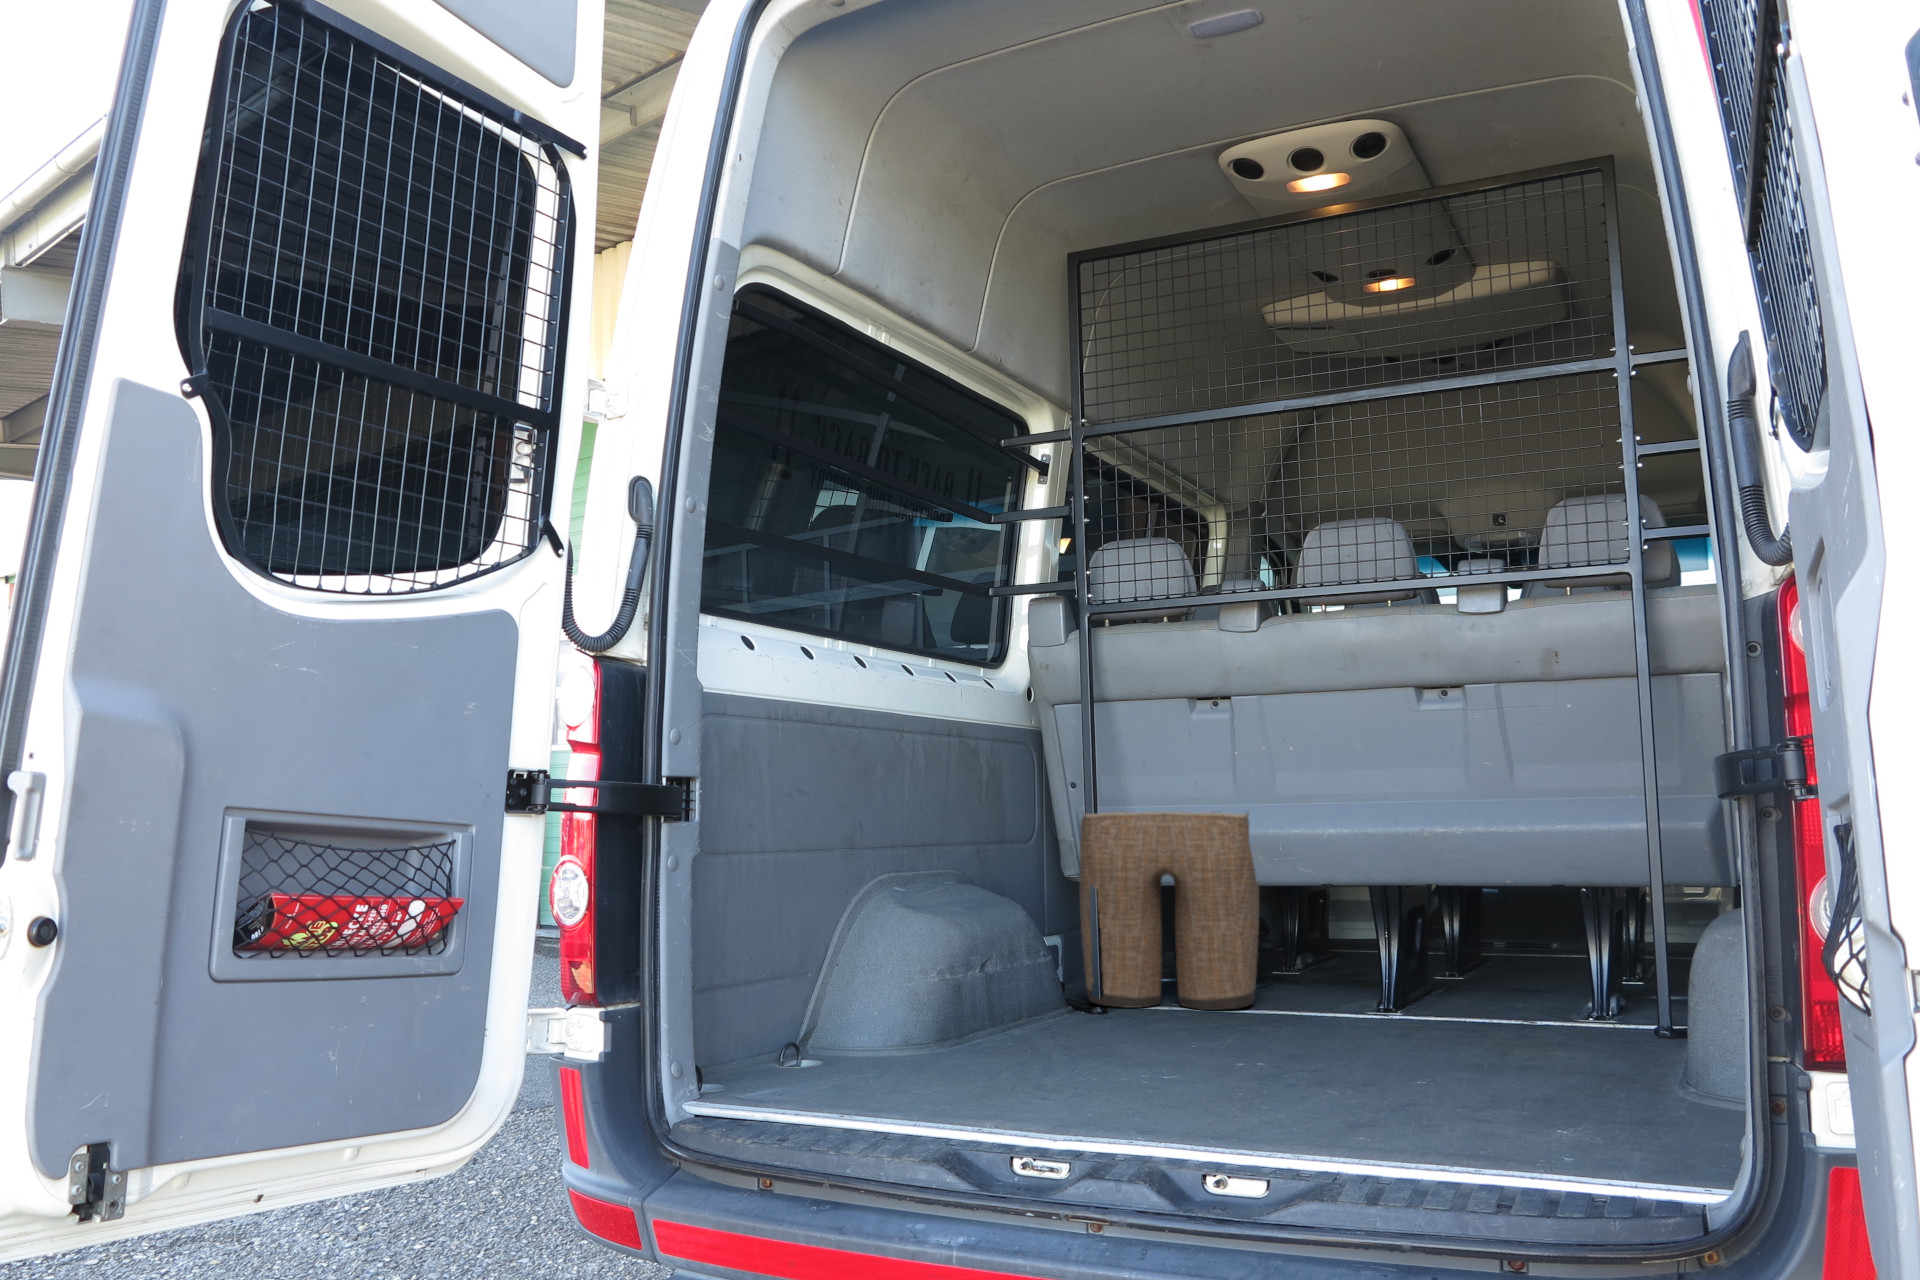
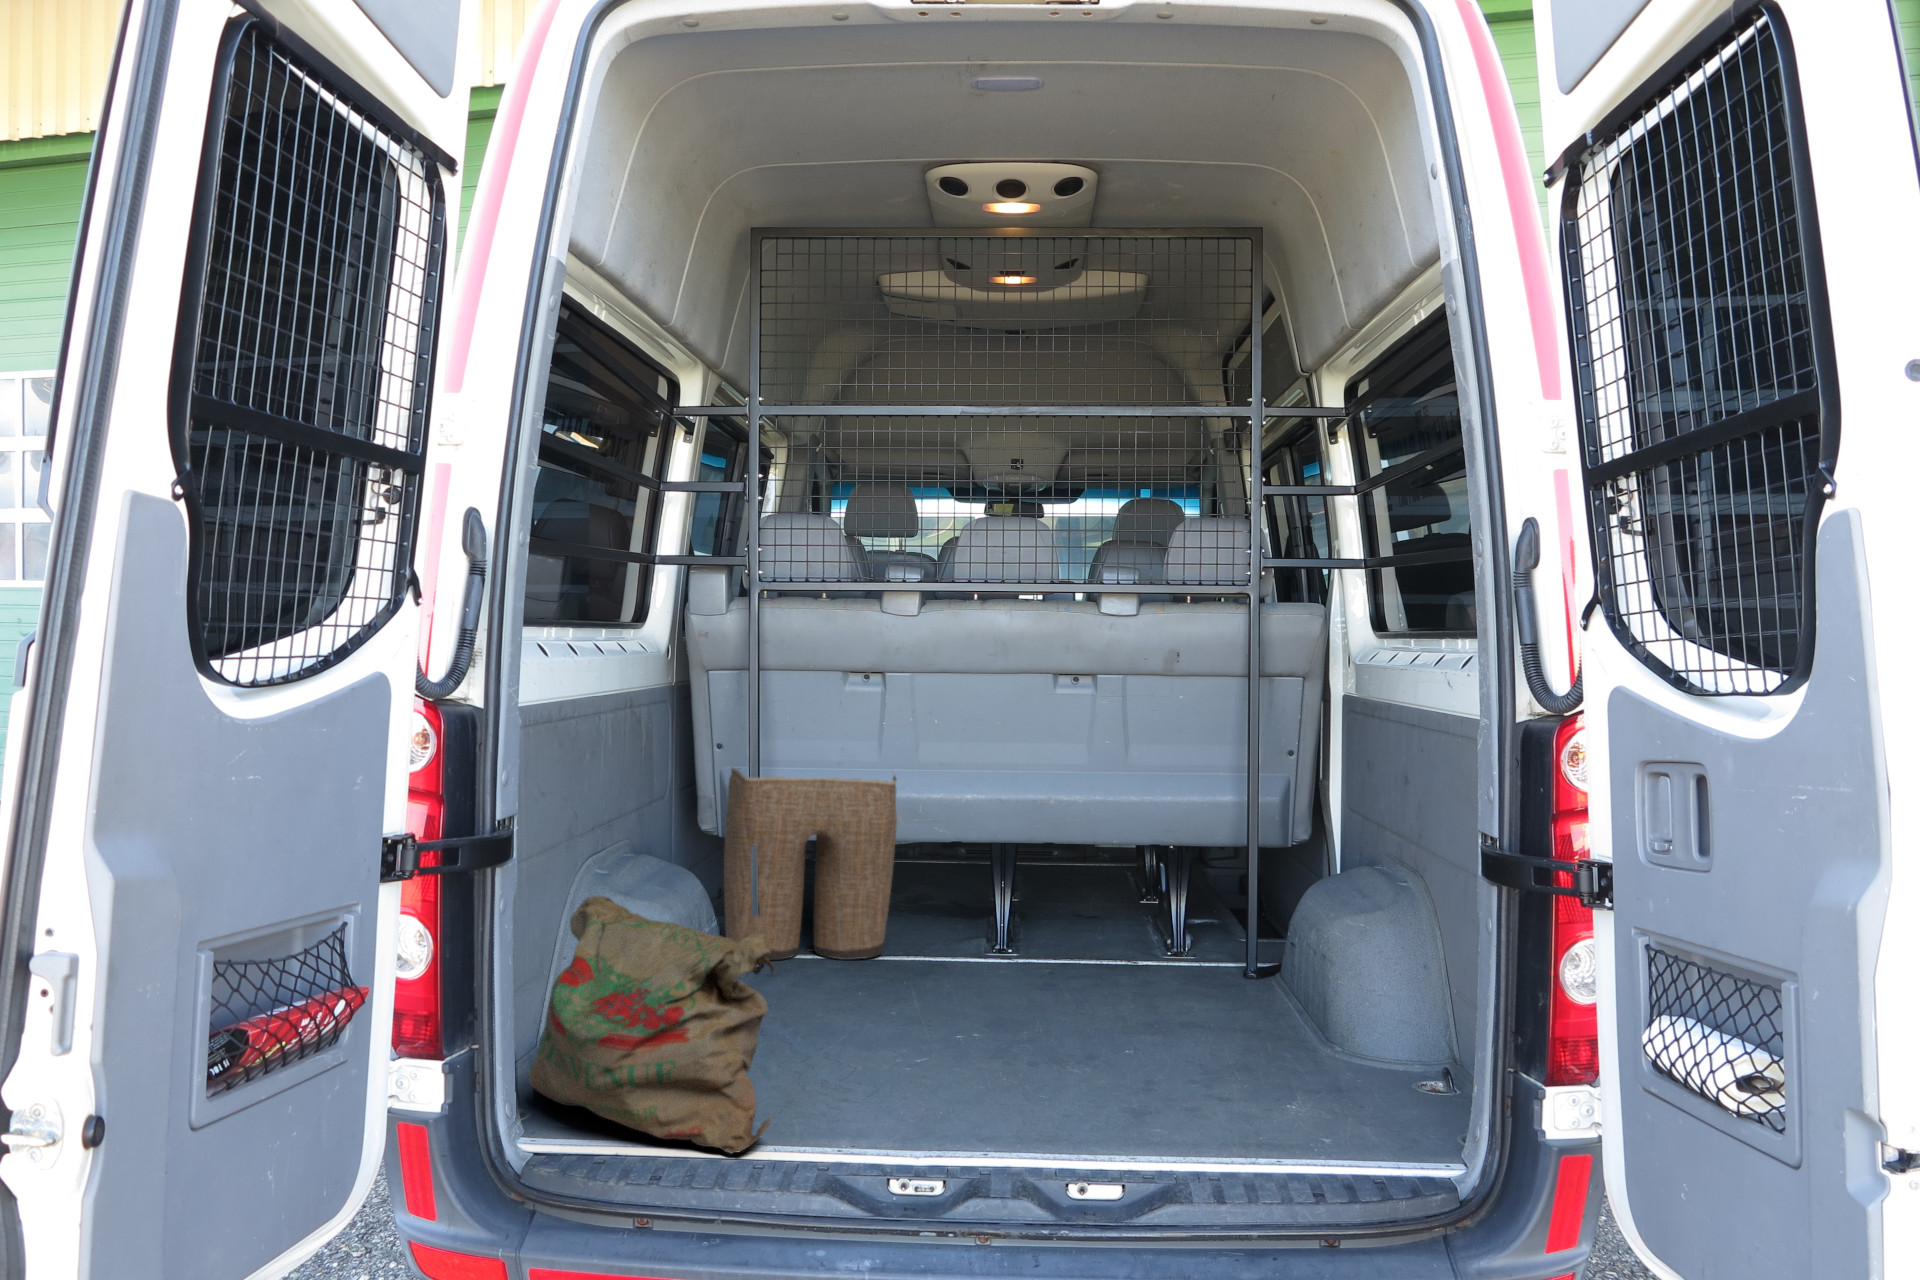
bag: none [745,888,952,1128] -> present [528,896,775,1154]

